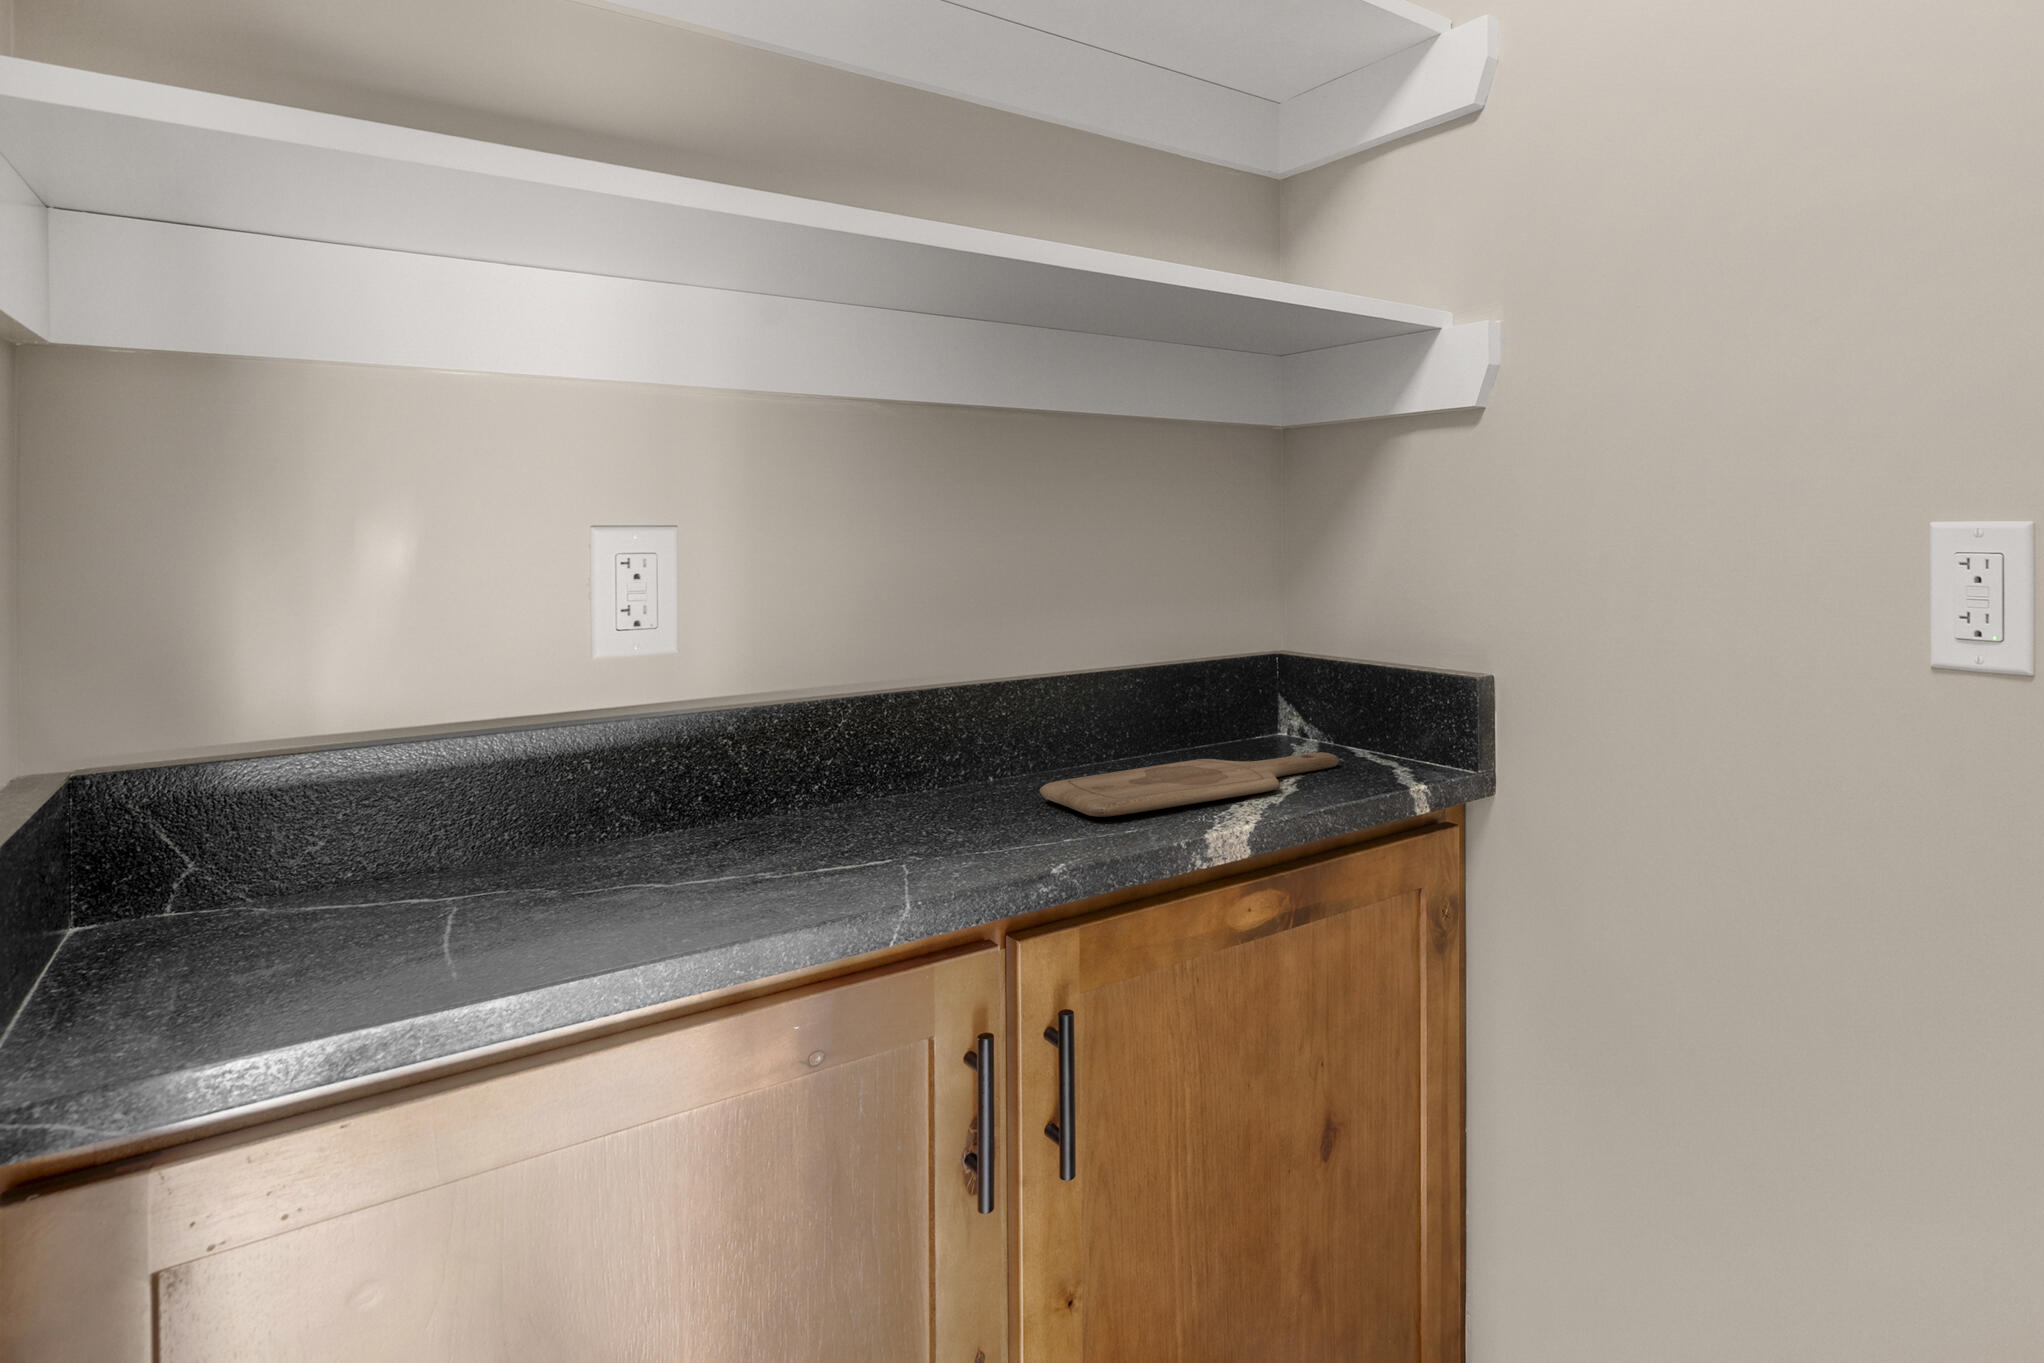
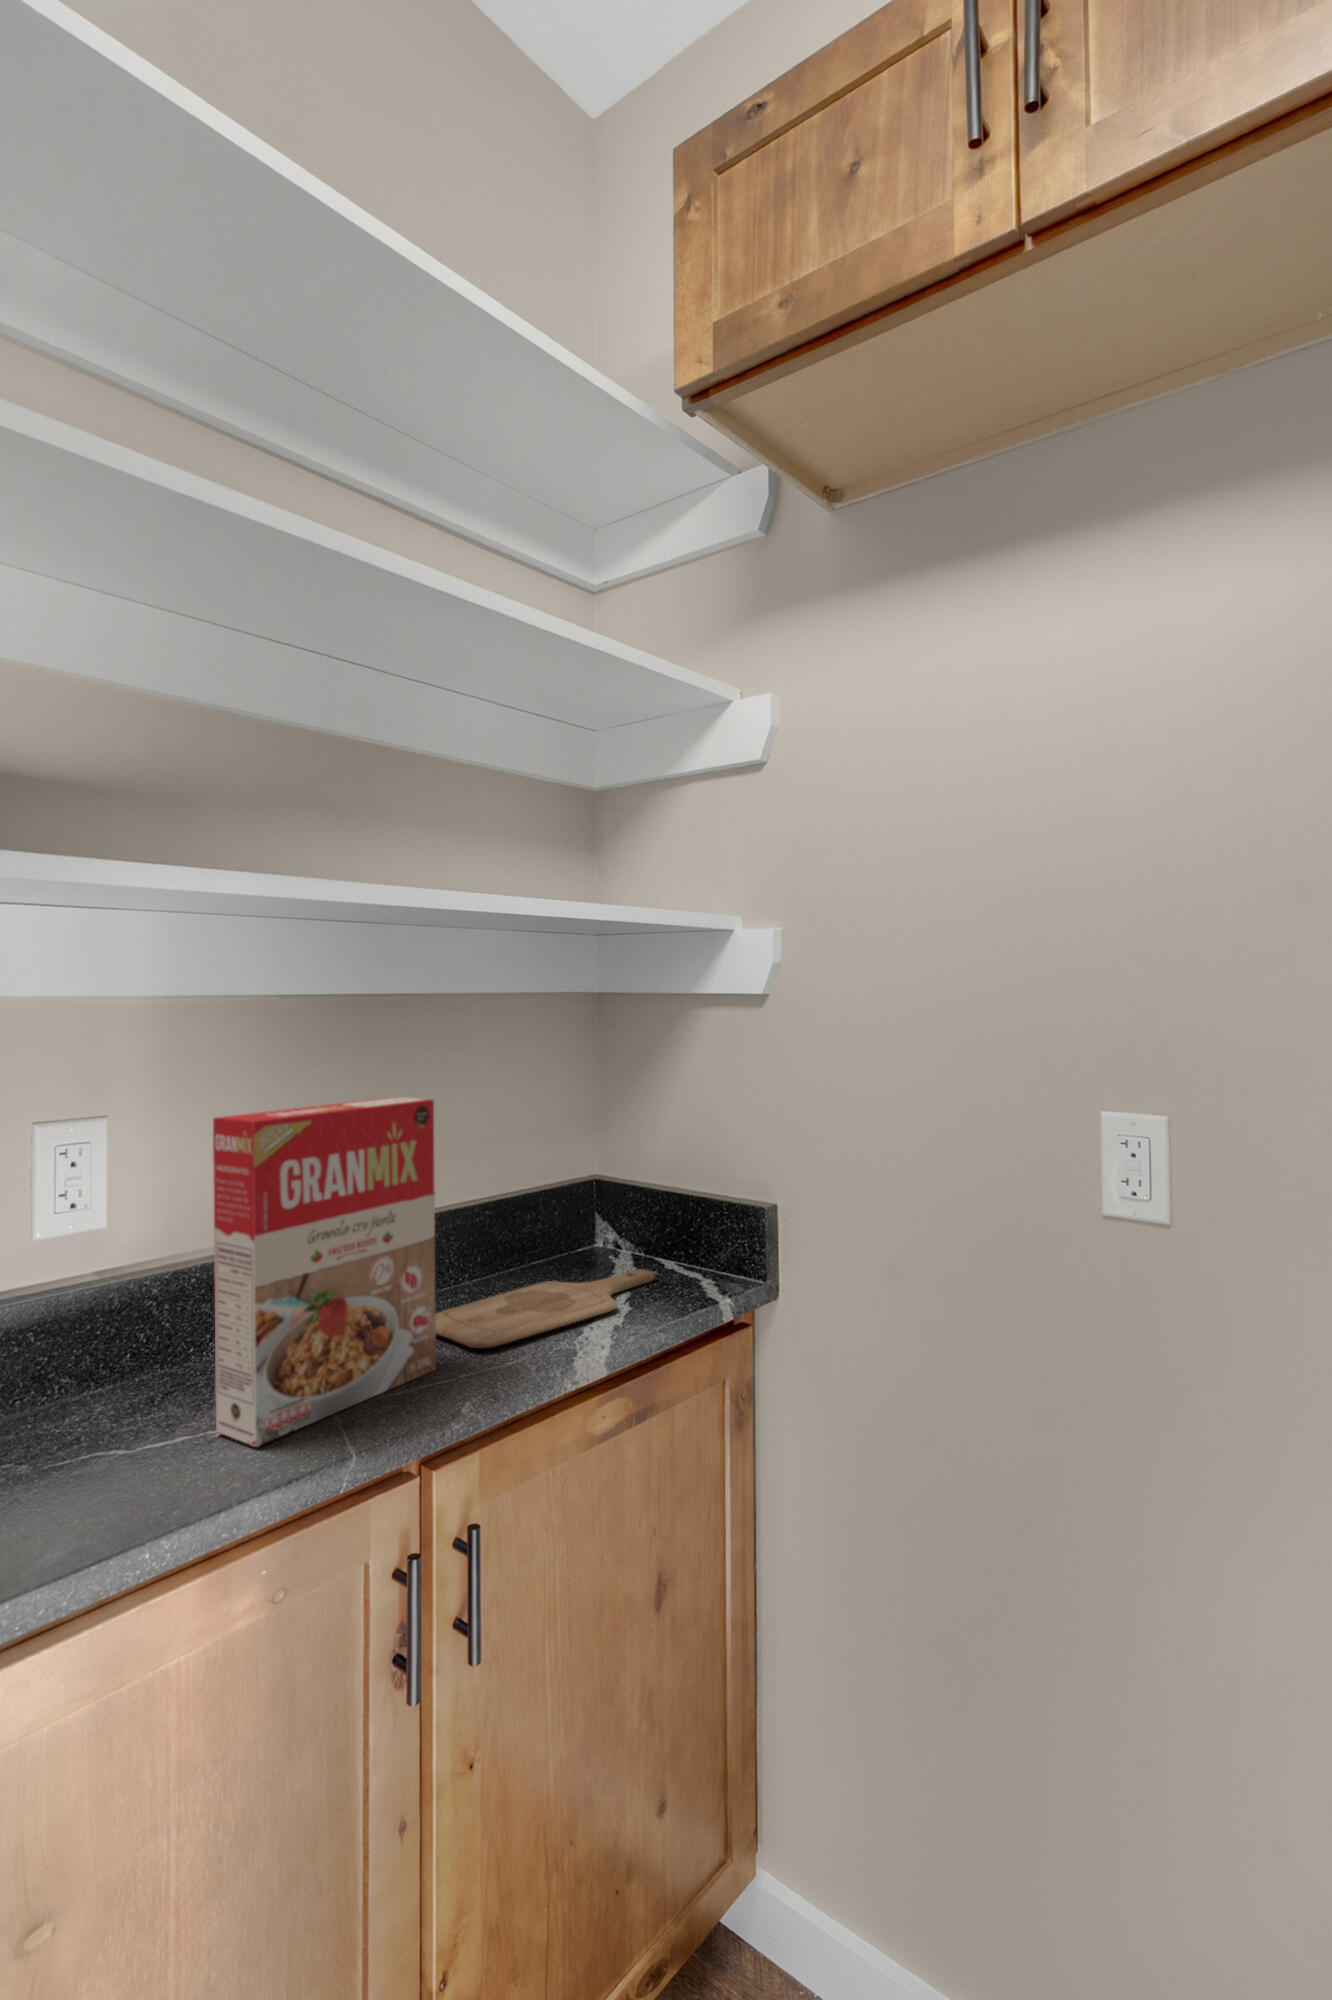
cereal box: none [766,503,1040,890] -> present [213,1097,436,1447]

